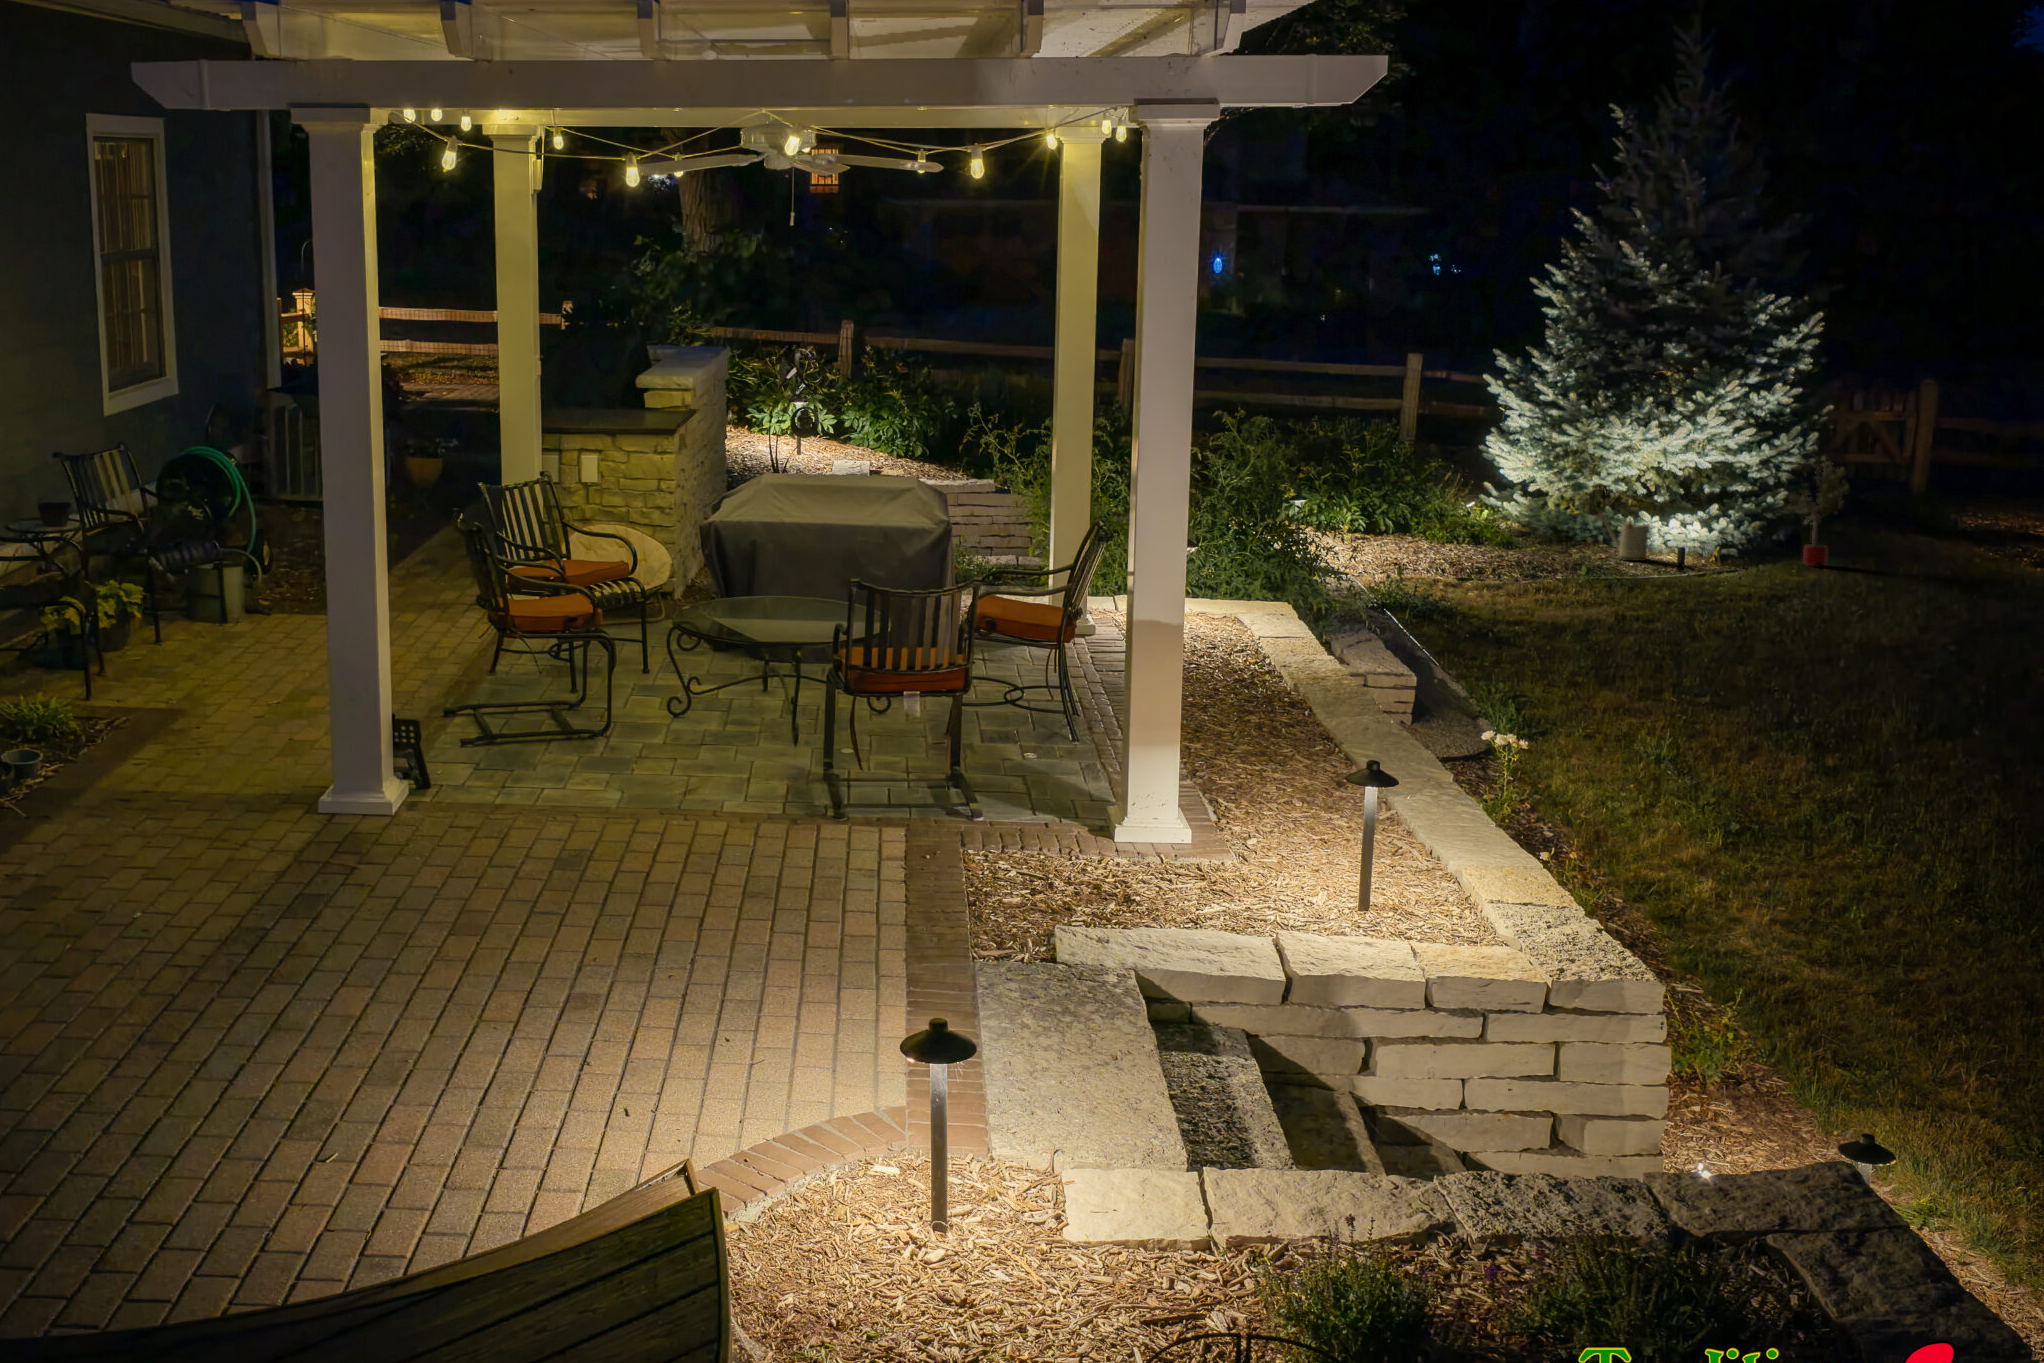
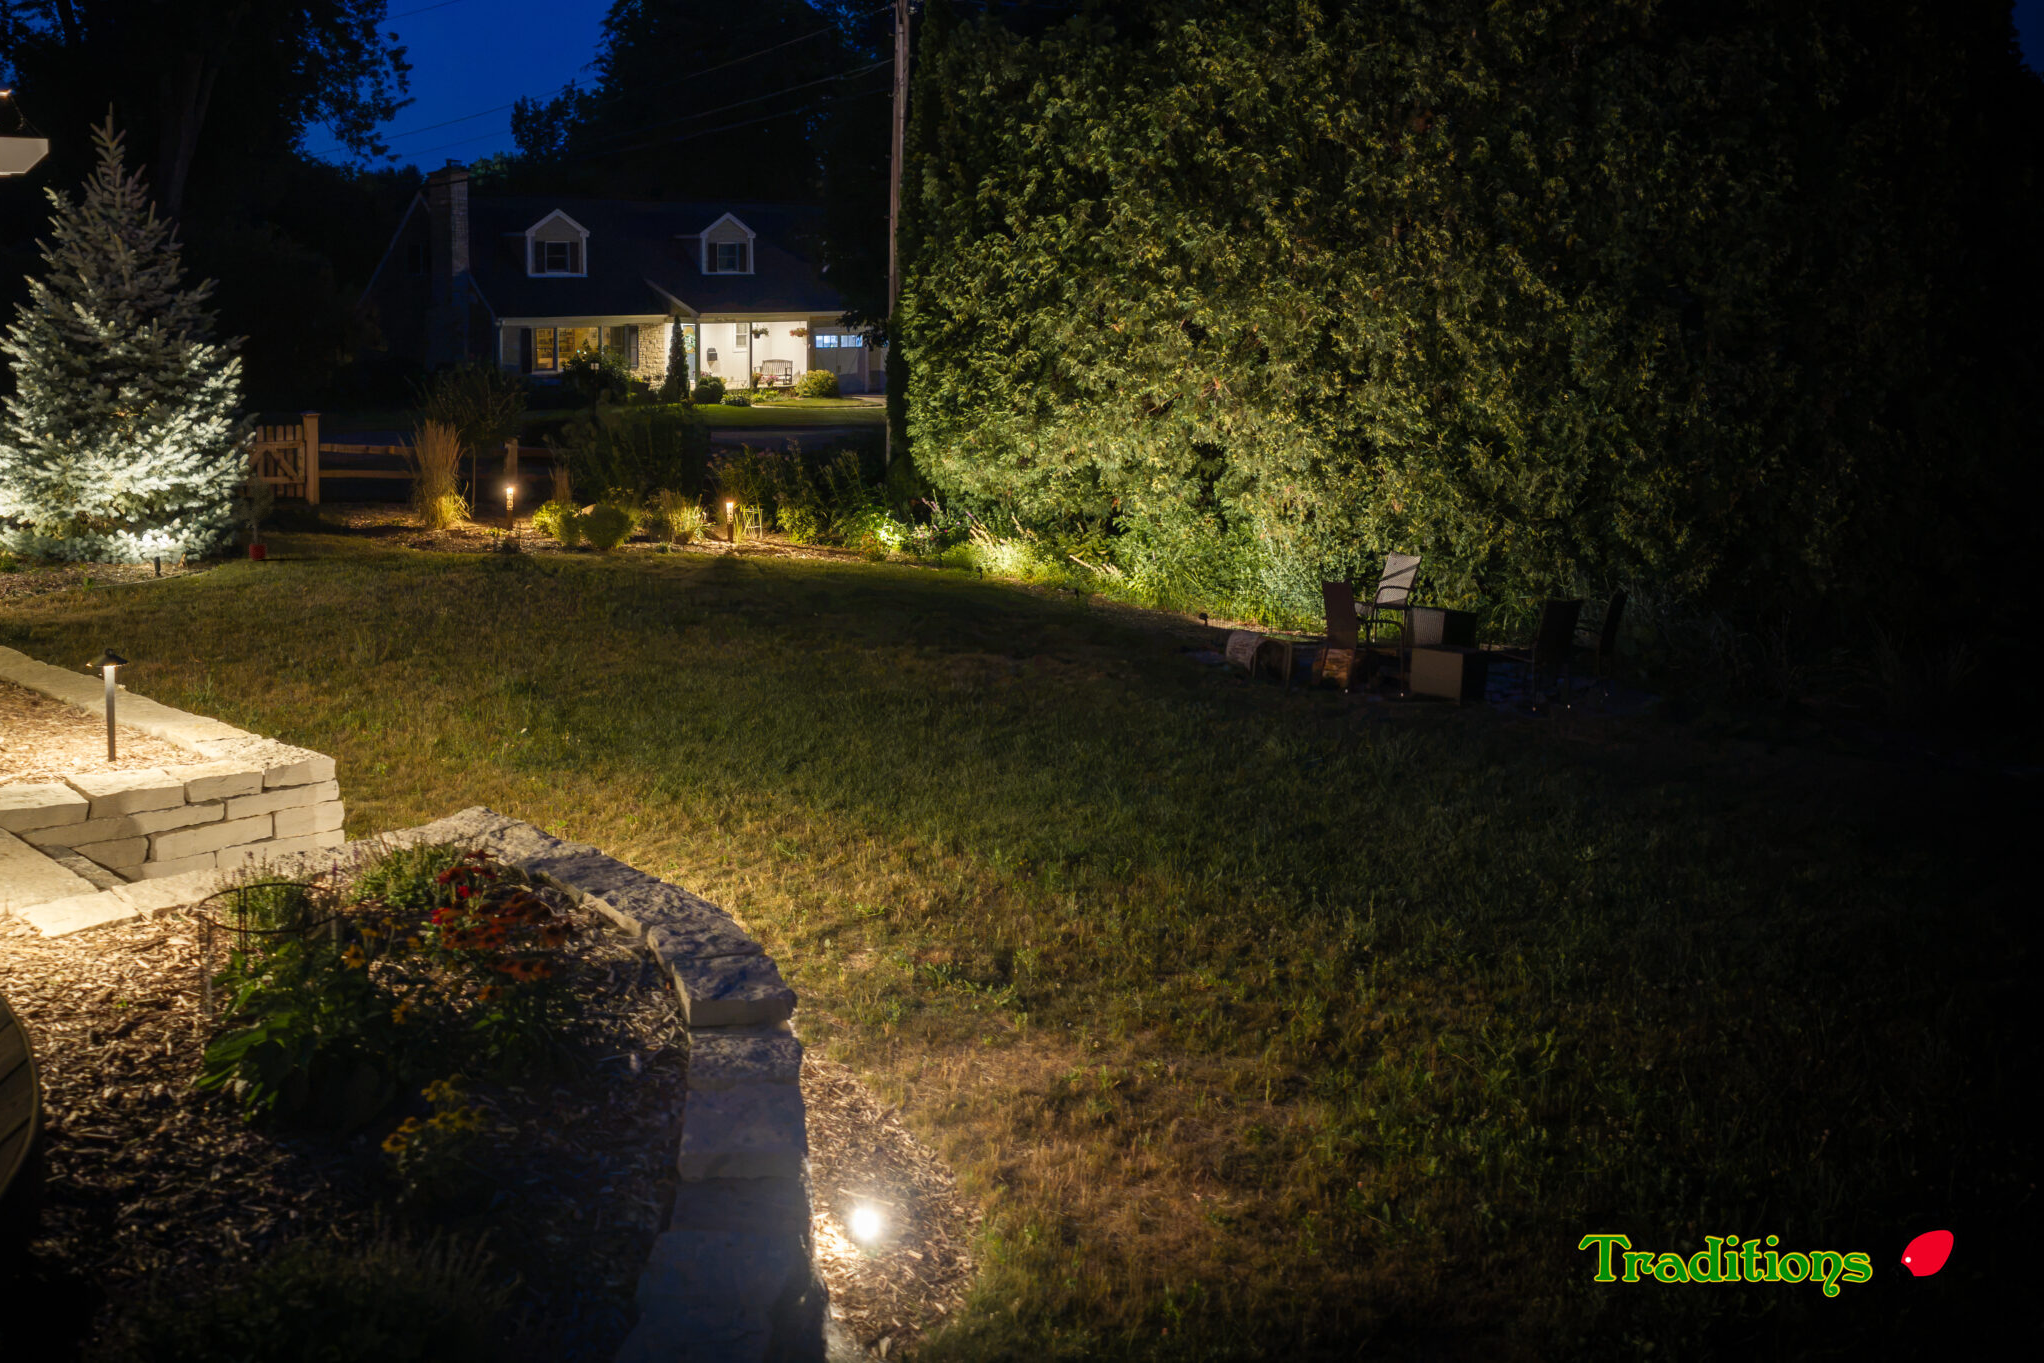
watering can: present [1595,510,1649,561] -> none [80,528,133,572]

